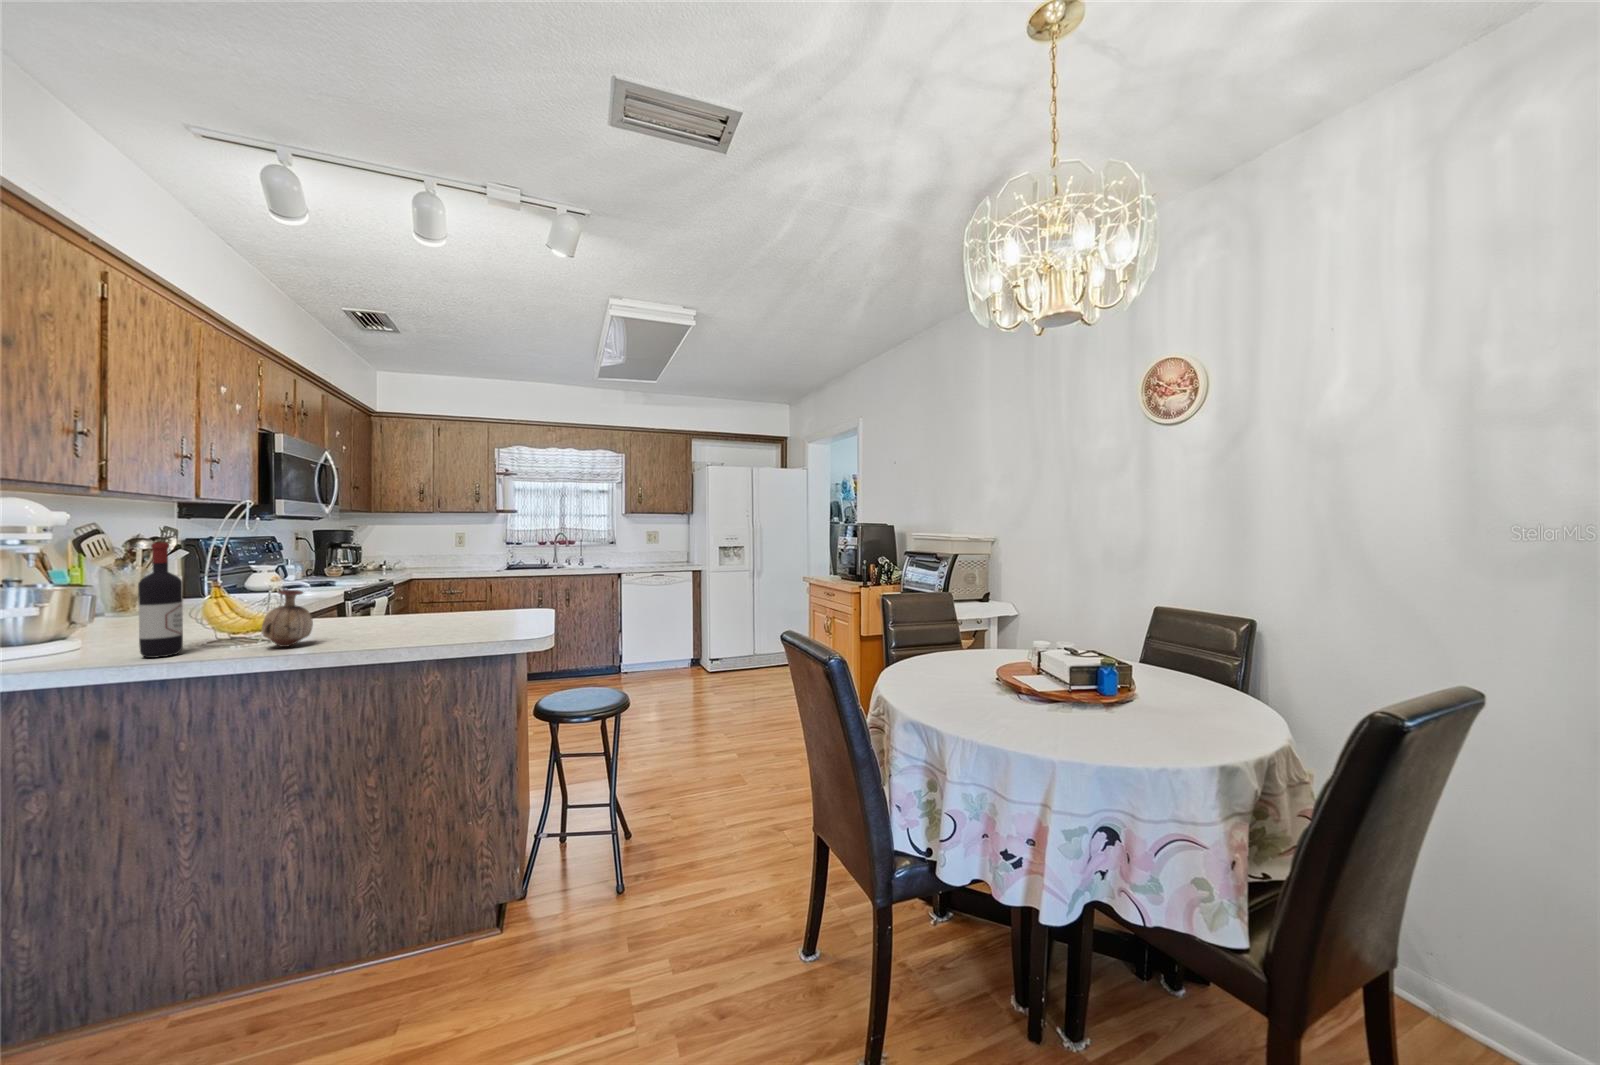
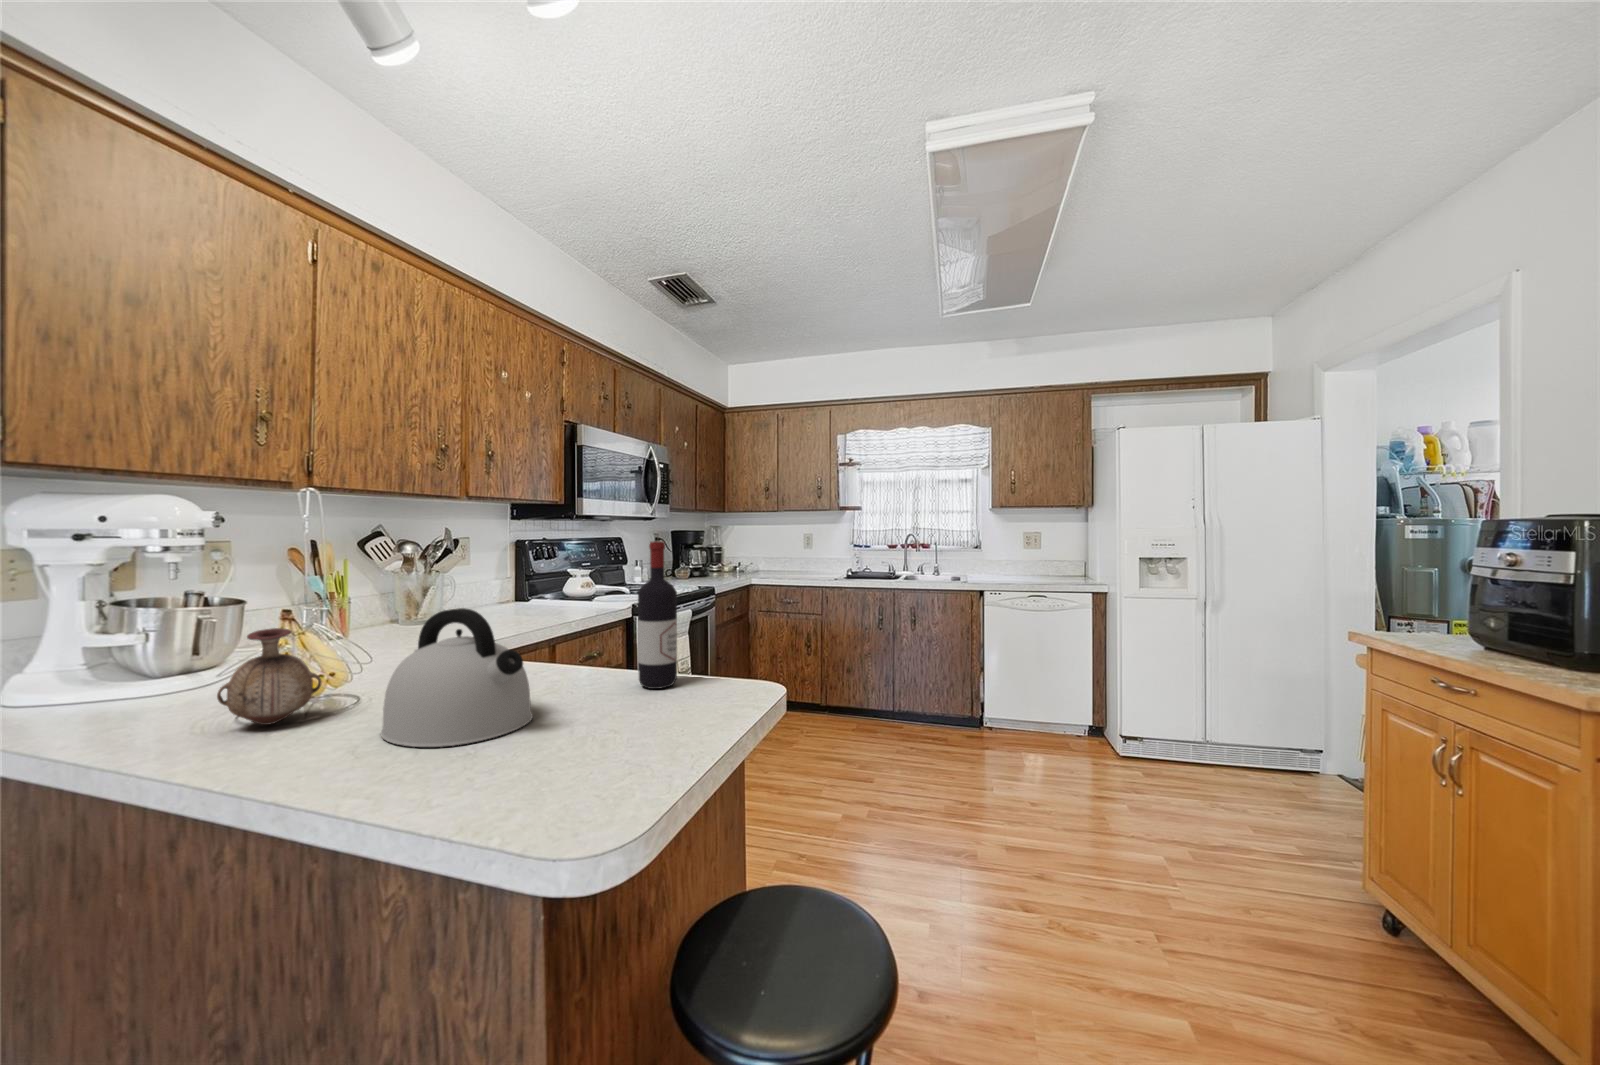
wine bottle: present [138,542,183,658] -> present [638,541,677,689]
kettle: none [378,572,469,640] -> present [380,608,533,747]

